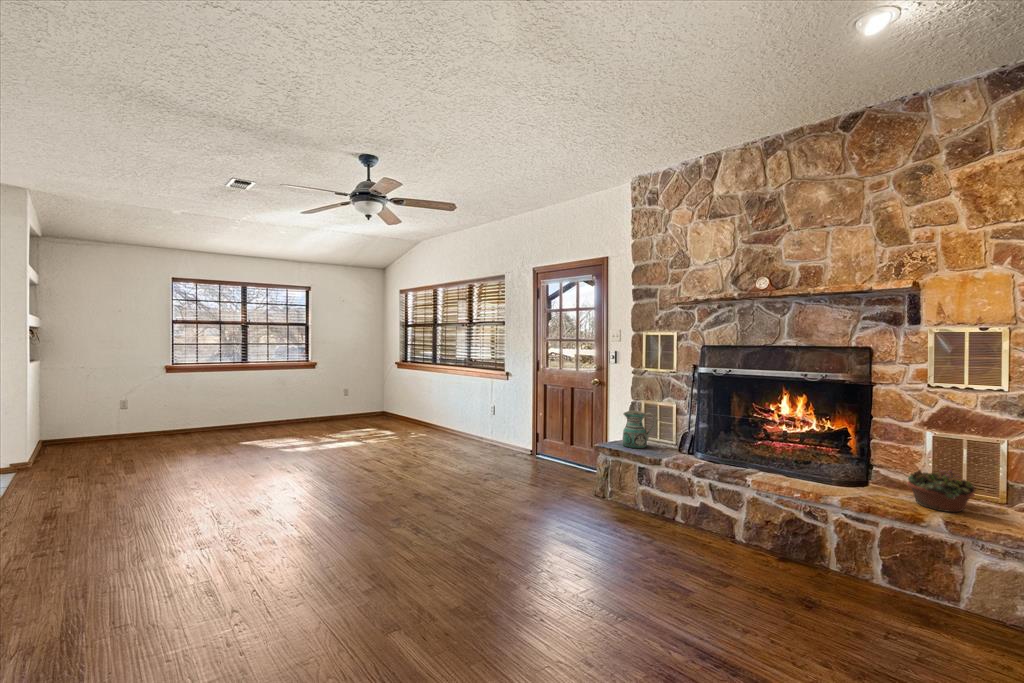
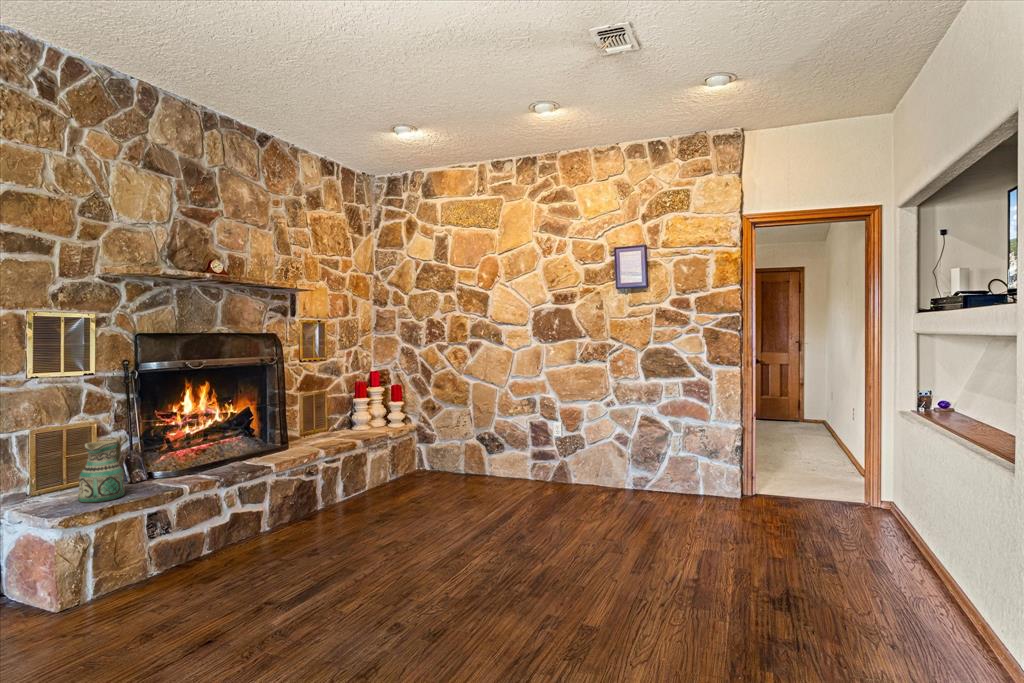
succulent planter: present [907,470,975,512] -> none [312,412,353,440]

